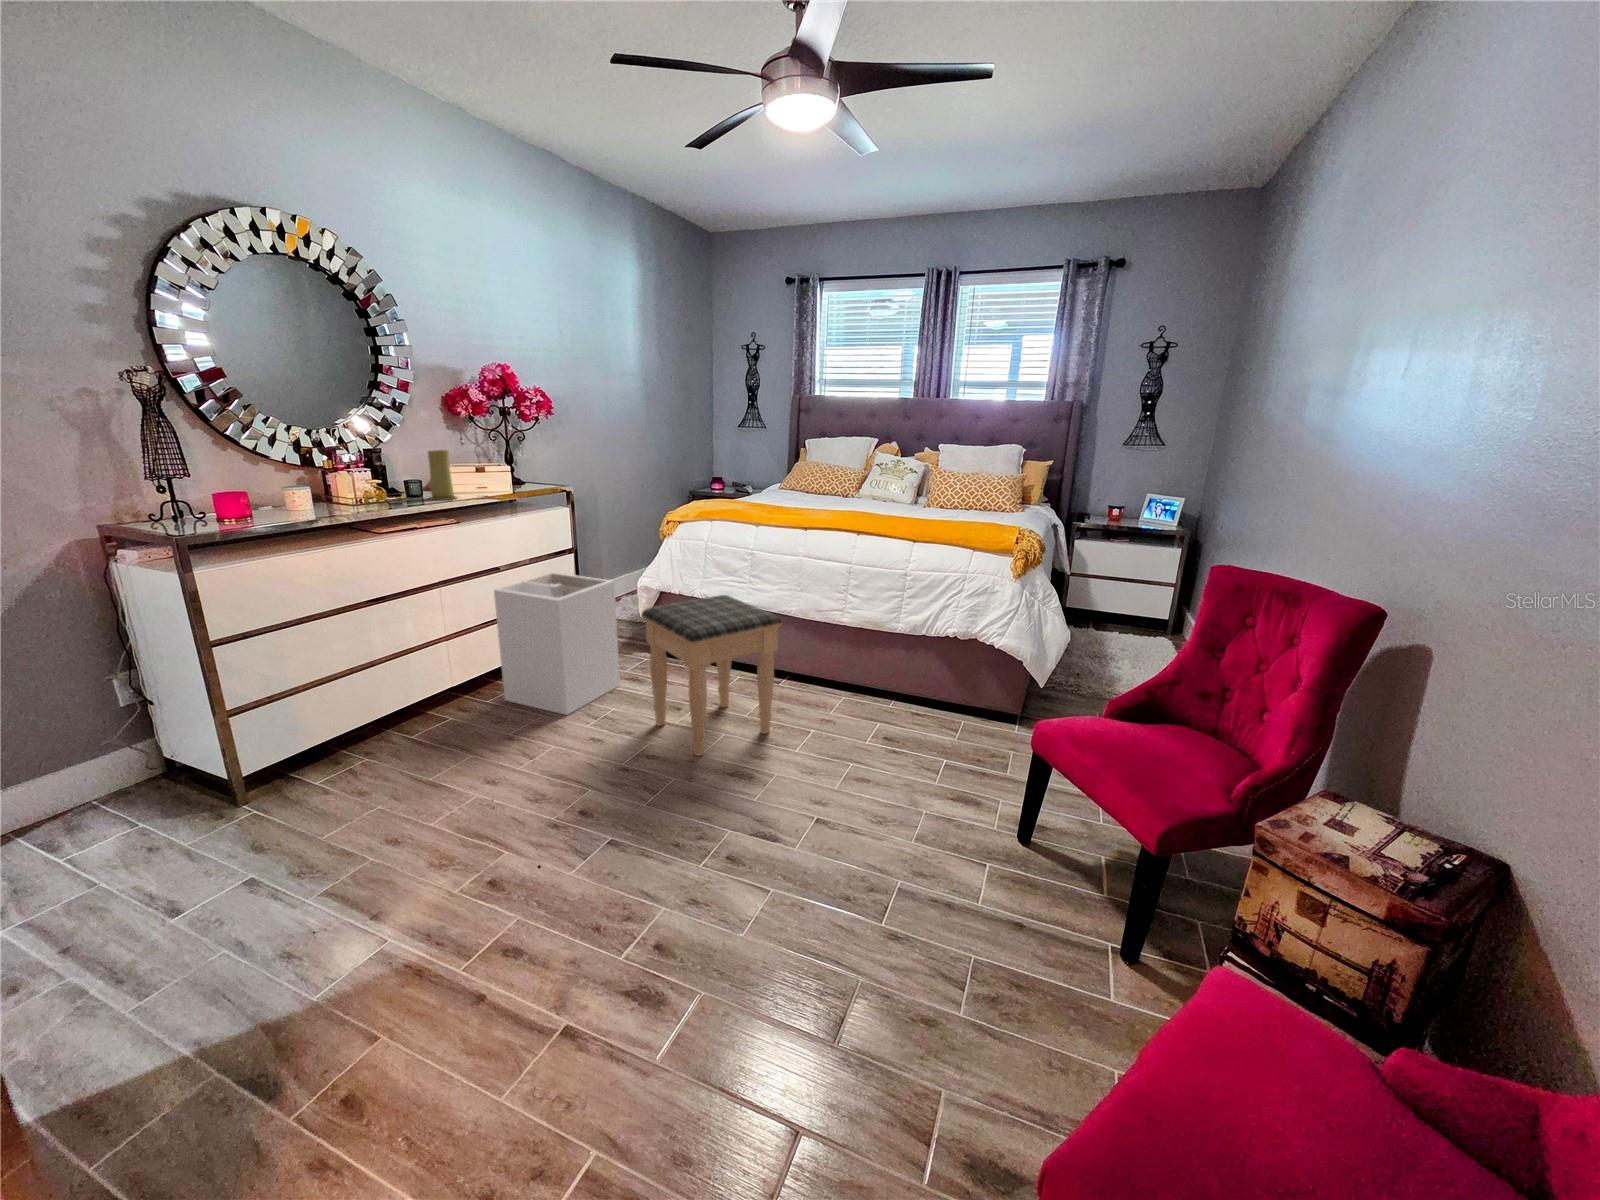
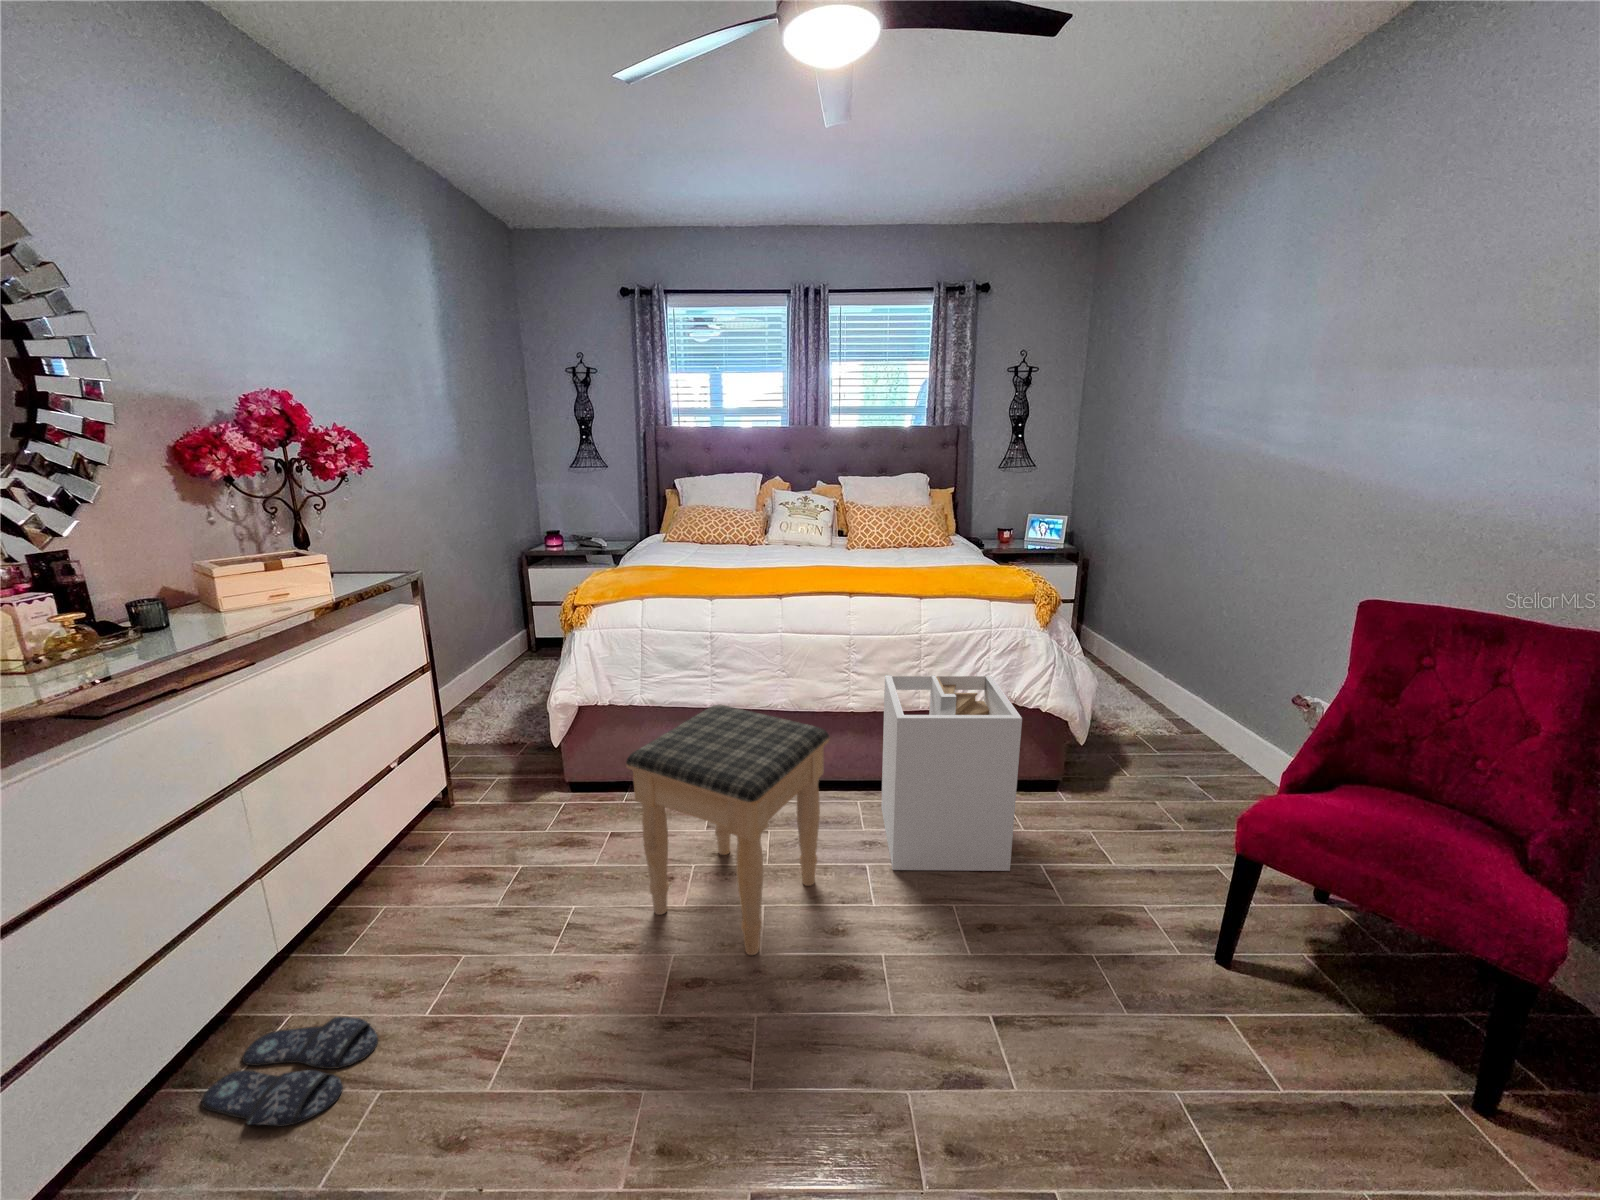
candle: present [428,450,457,500] -> none [176,541,246,632]
laundry hamper: present [494,573,620,715] -> present [881,675,1022,871]
slippers: none [399,725,483,759] -> present [202,1017,378,1127]

